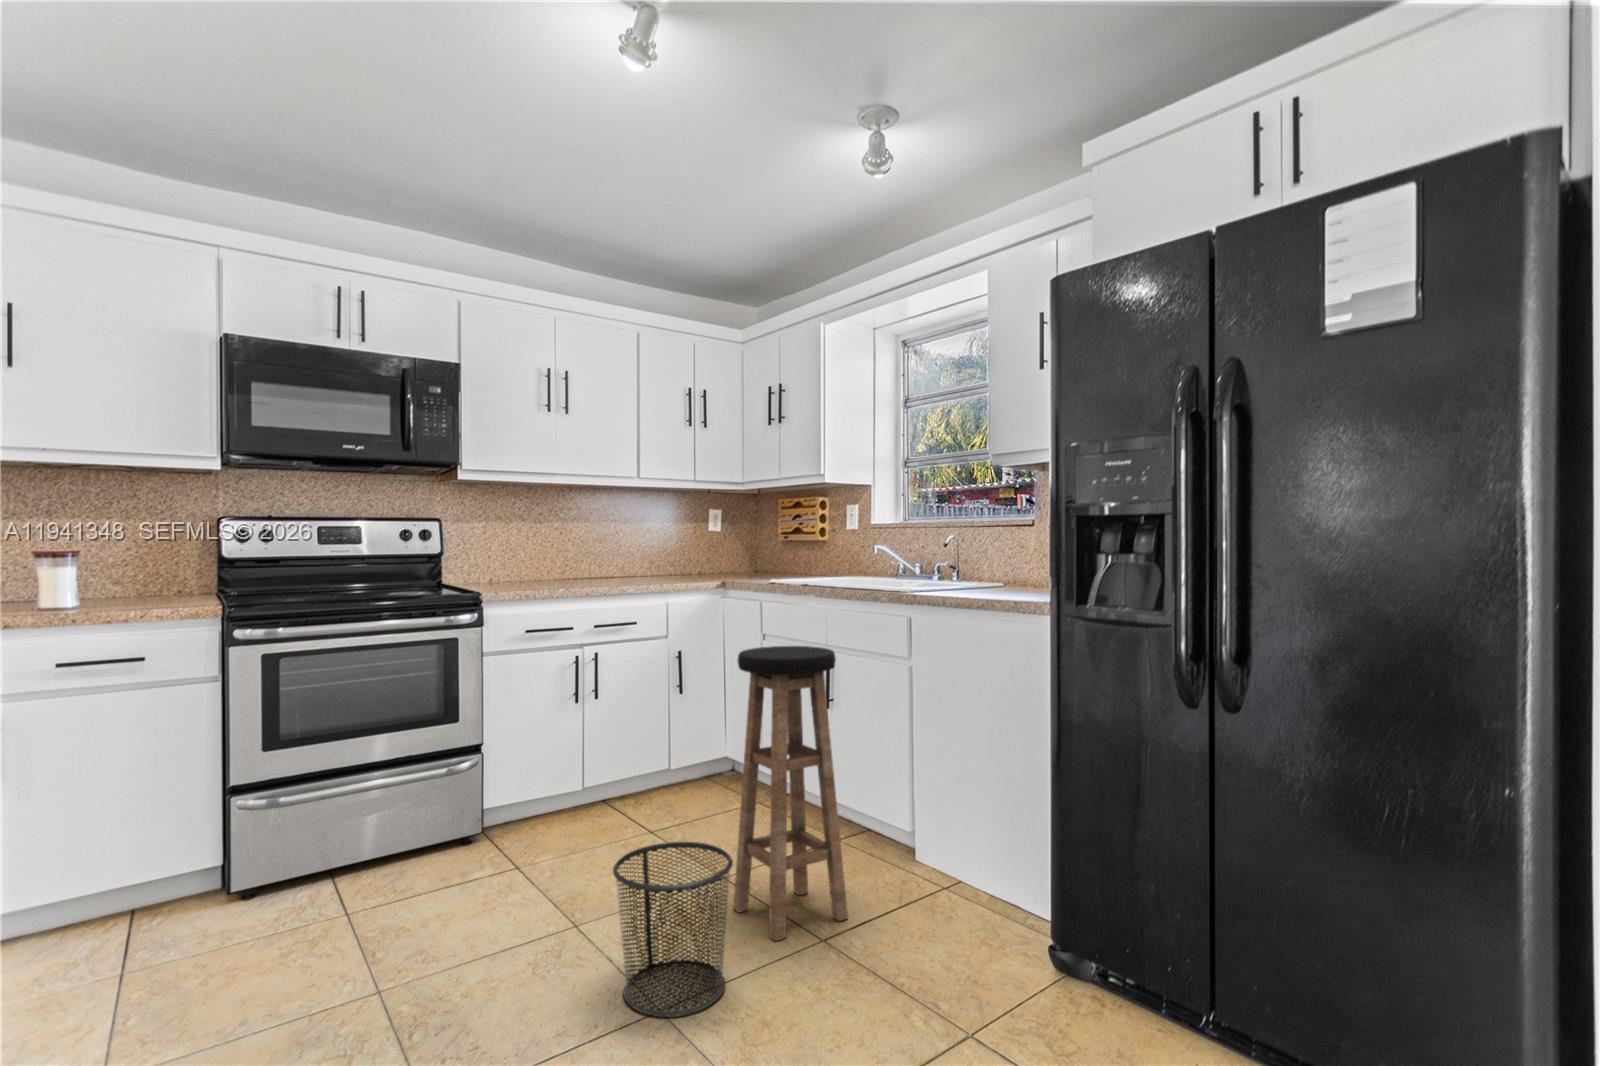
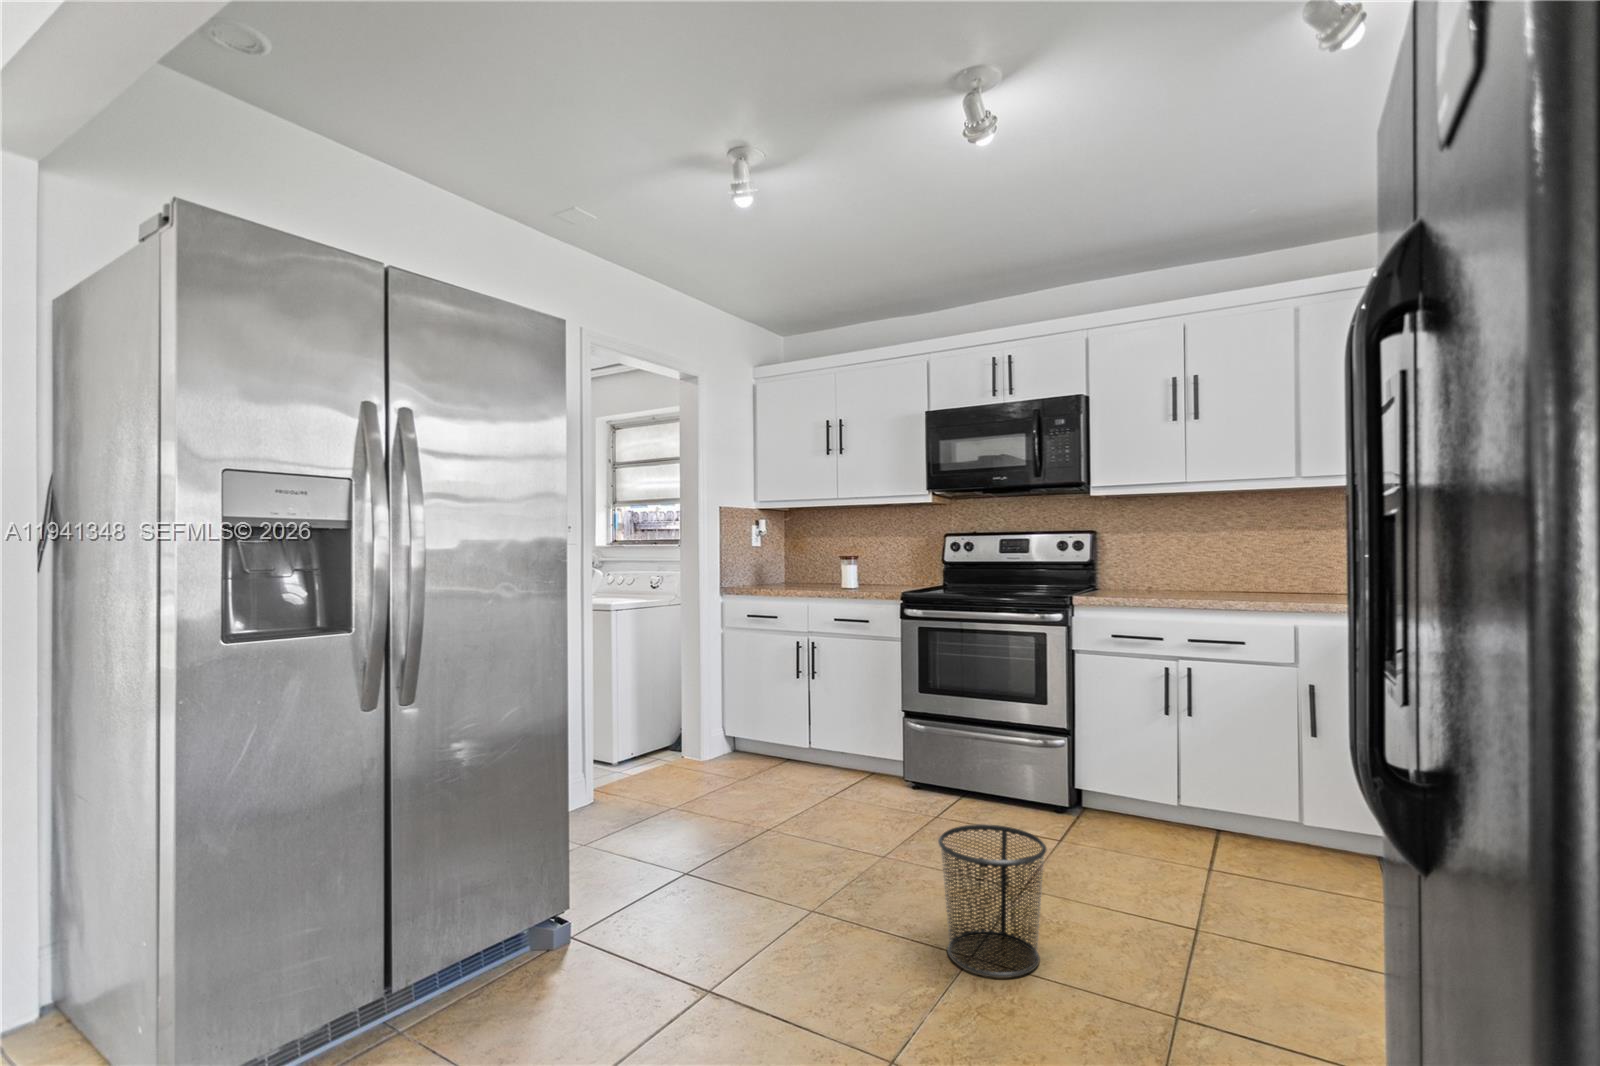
bar stool: present [733,646,848,941] -> none [1124,673,1246,1010]

